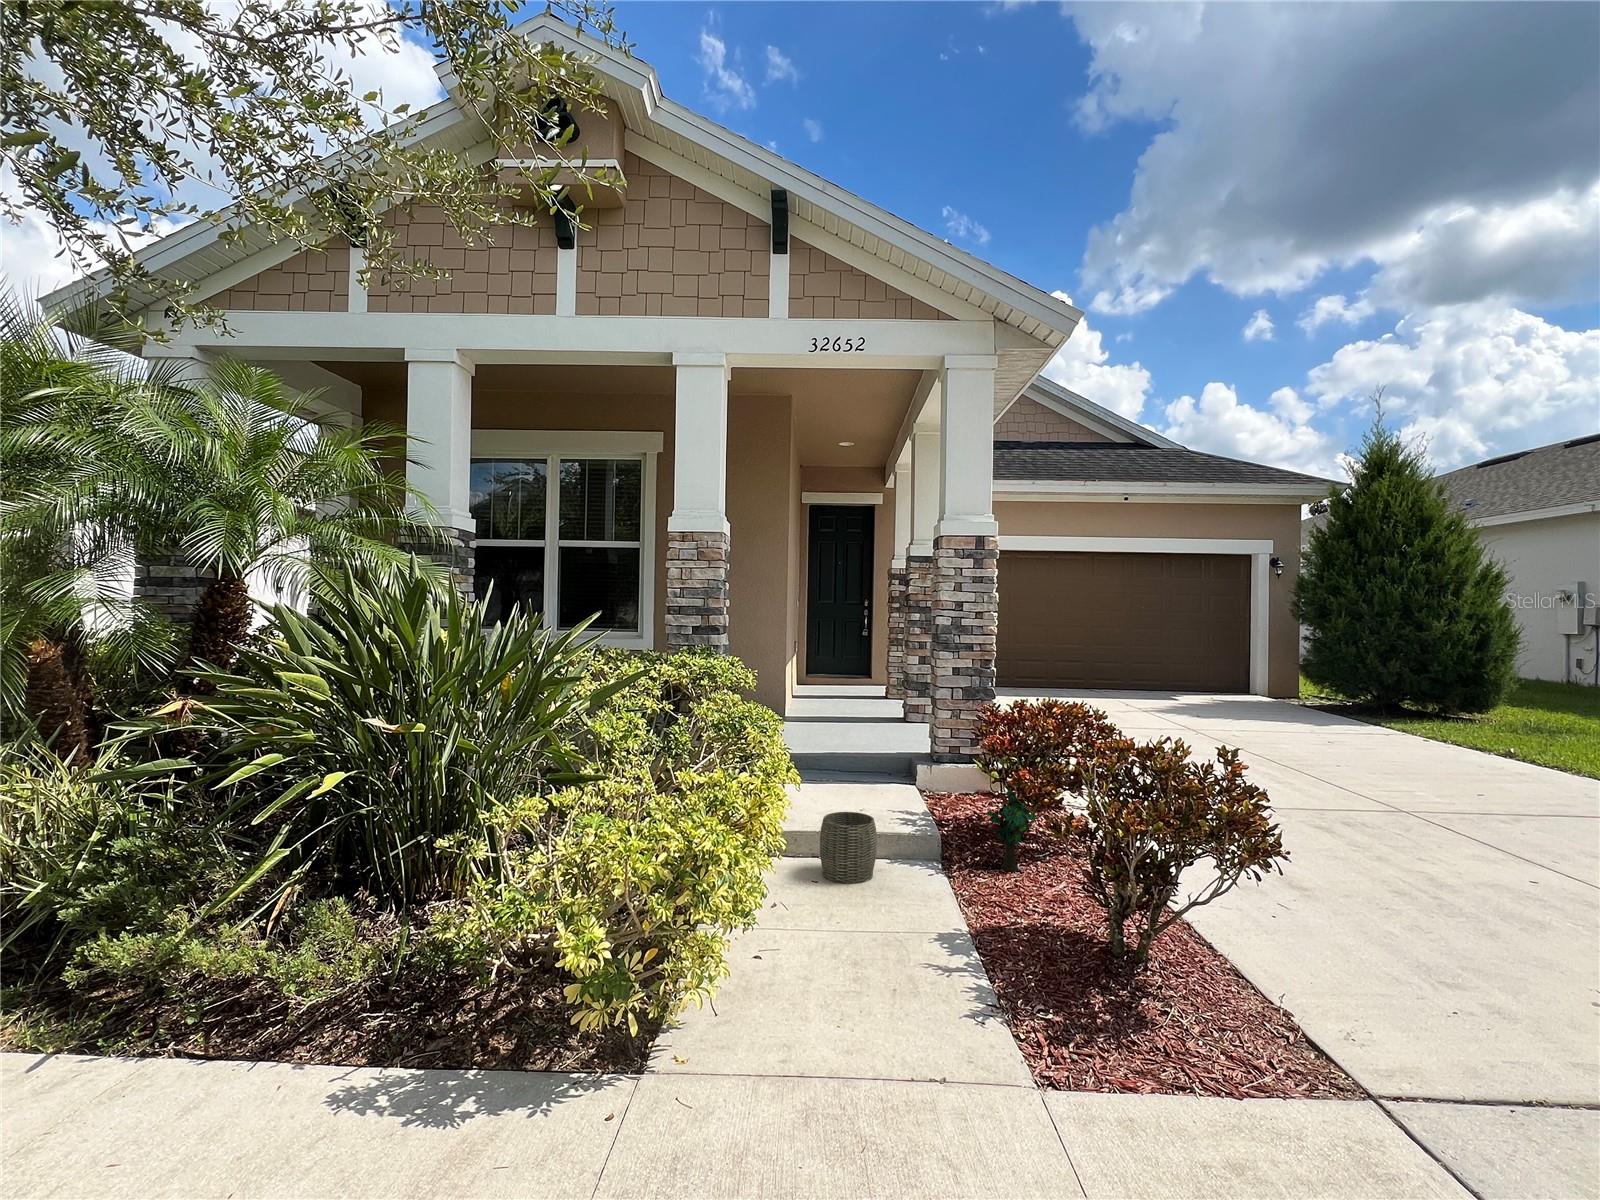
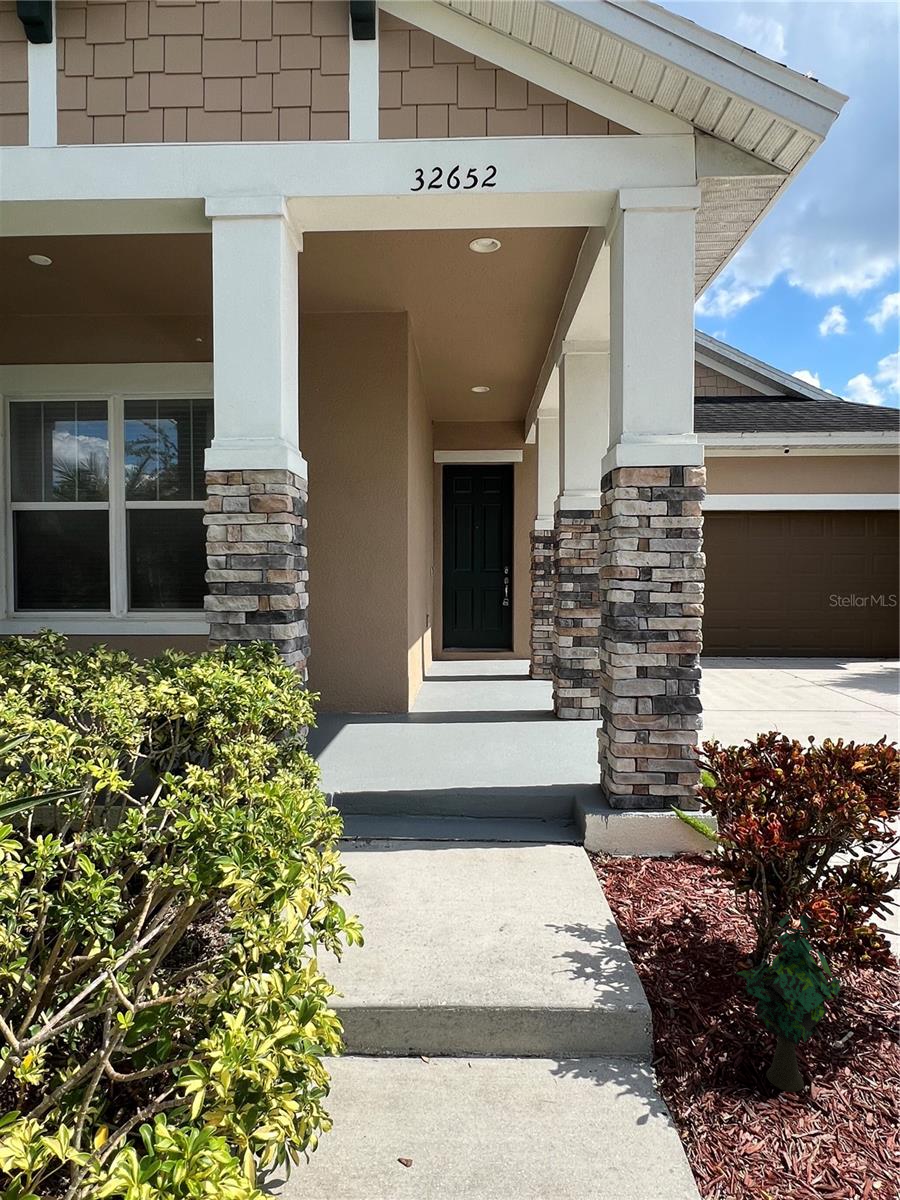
woven basket: present [820,812,877,884] -> none [413,980,528,1161]

